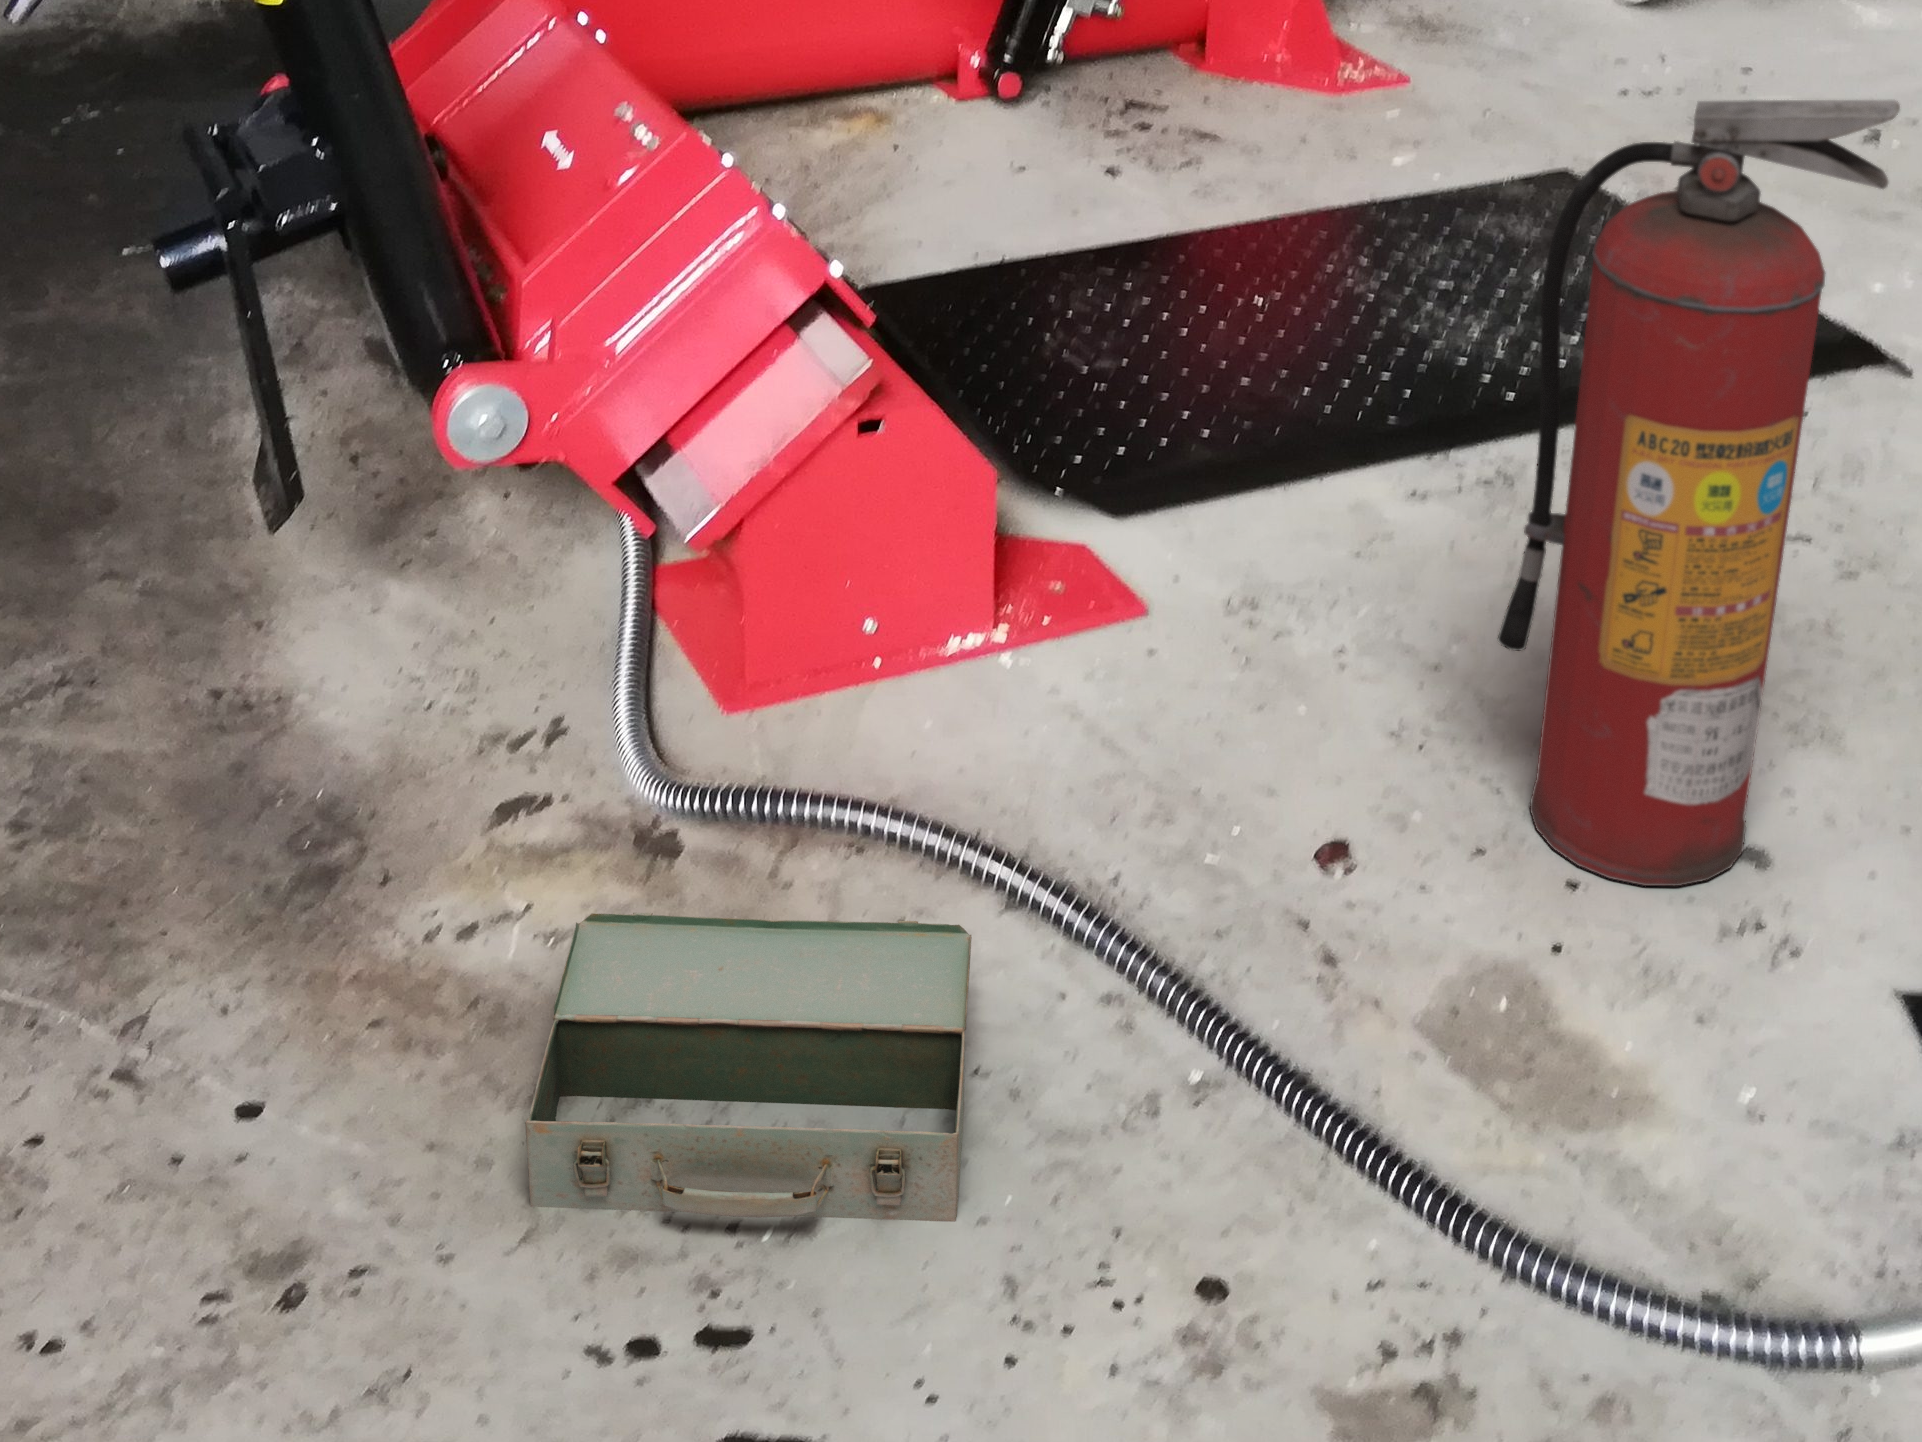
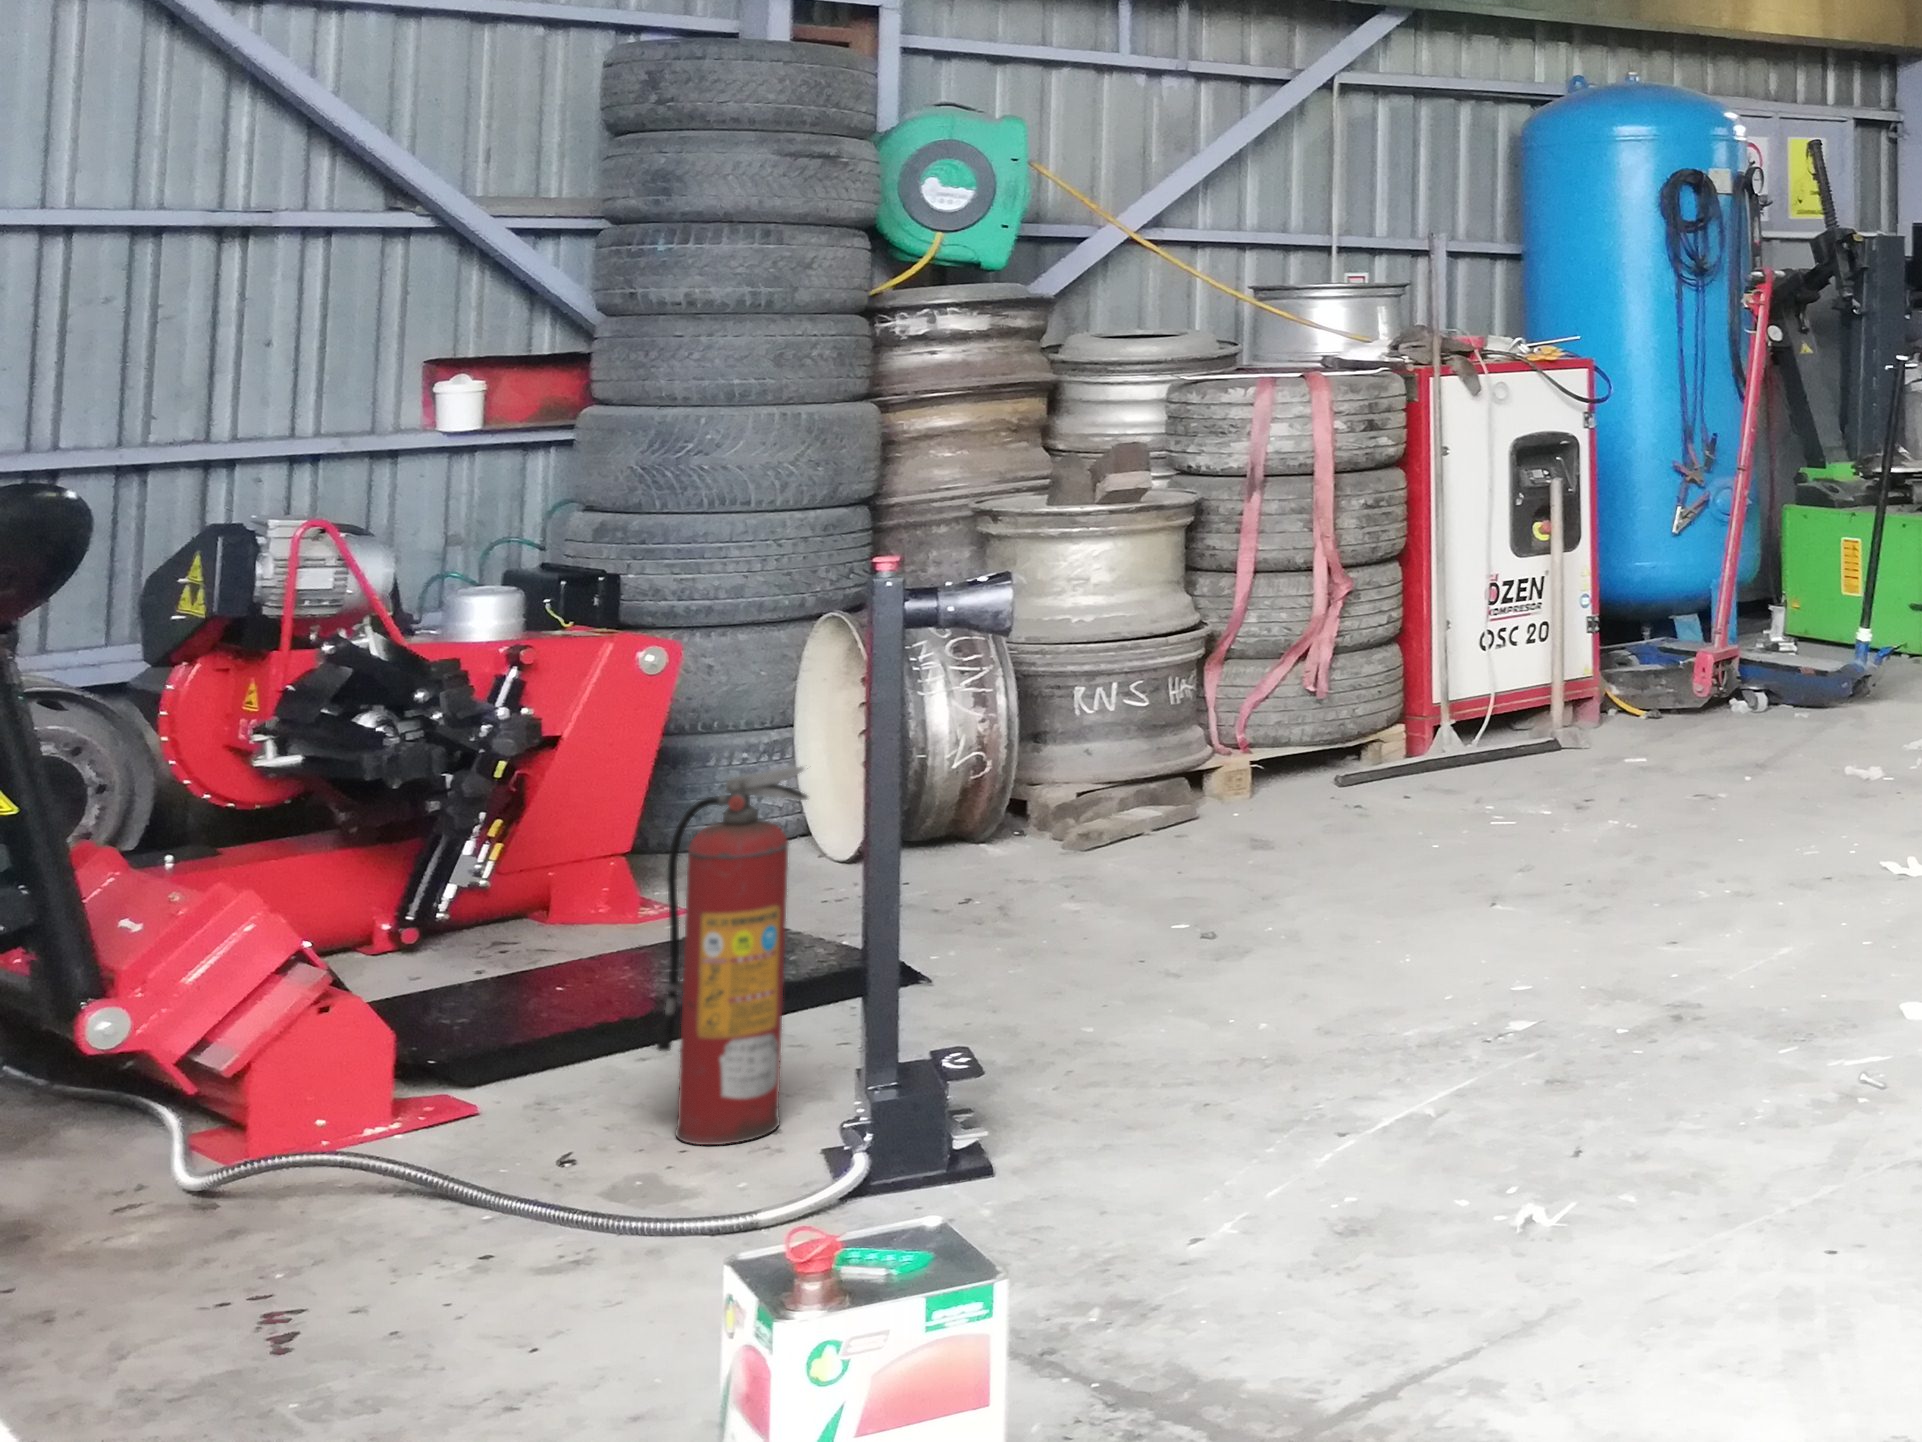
toolbox: present [525,913,972,1222] -> none [162,1175,383,1299]

